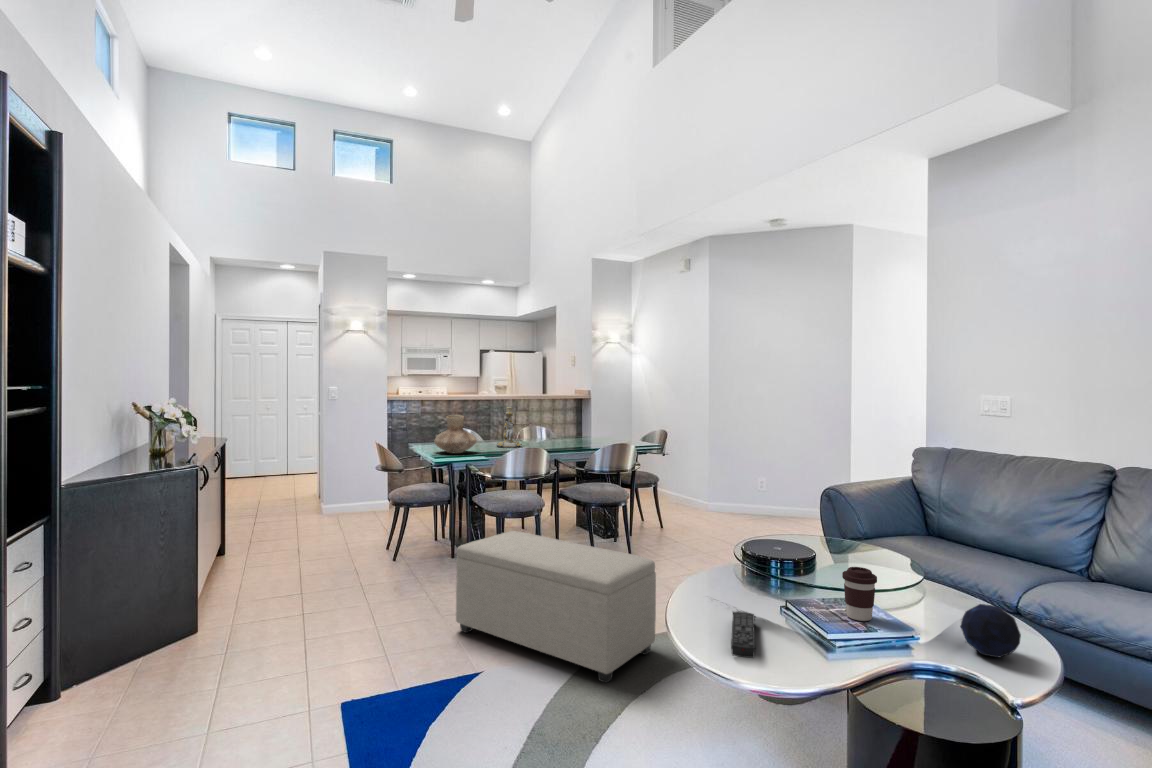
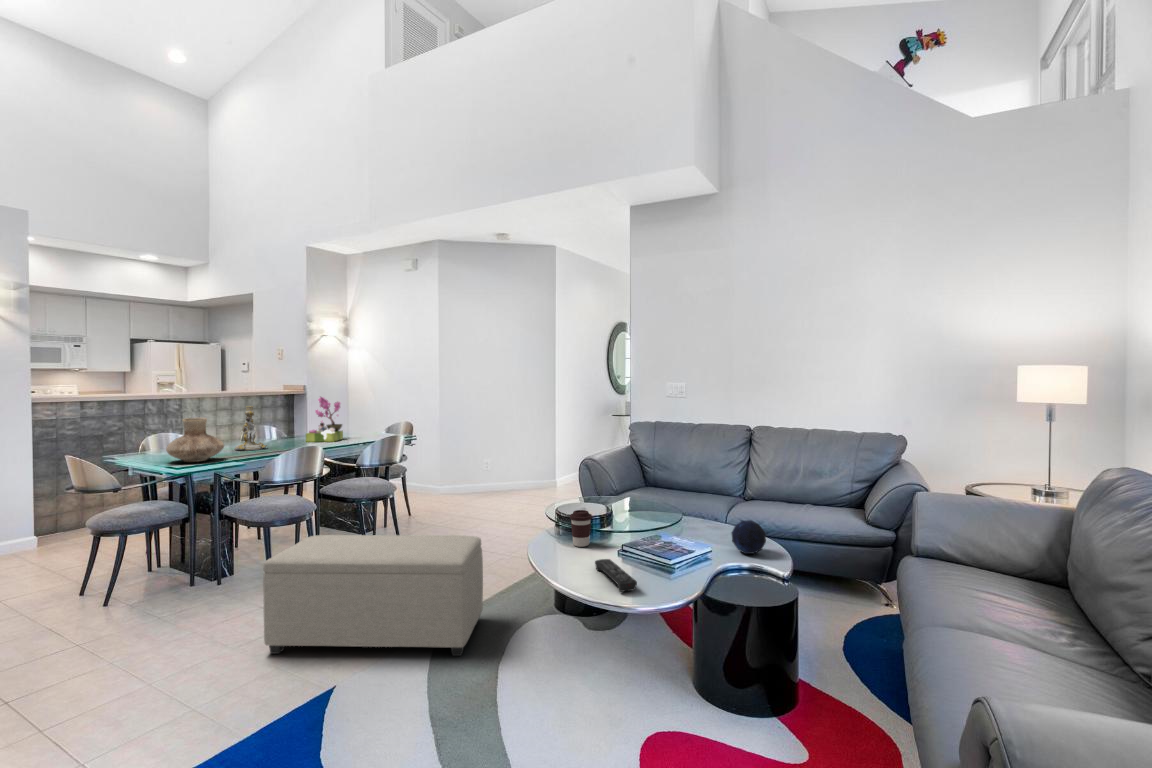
flower arrangement: none [561,400,596,446] -> present [306,397,343,442]
coffee cup: present [842,567,877,621] -> present [570,510,592,547]

